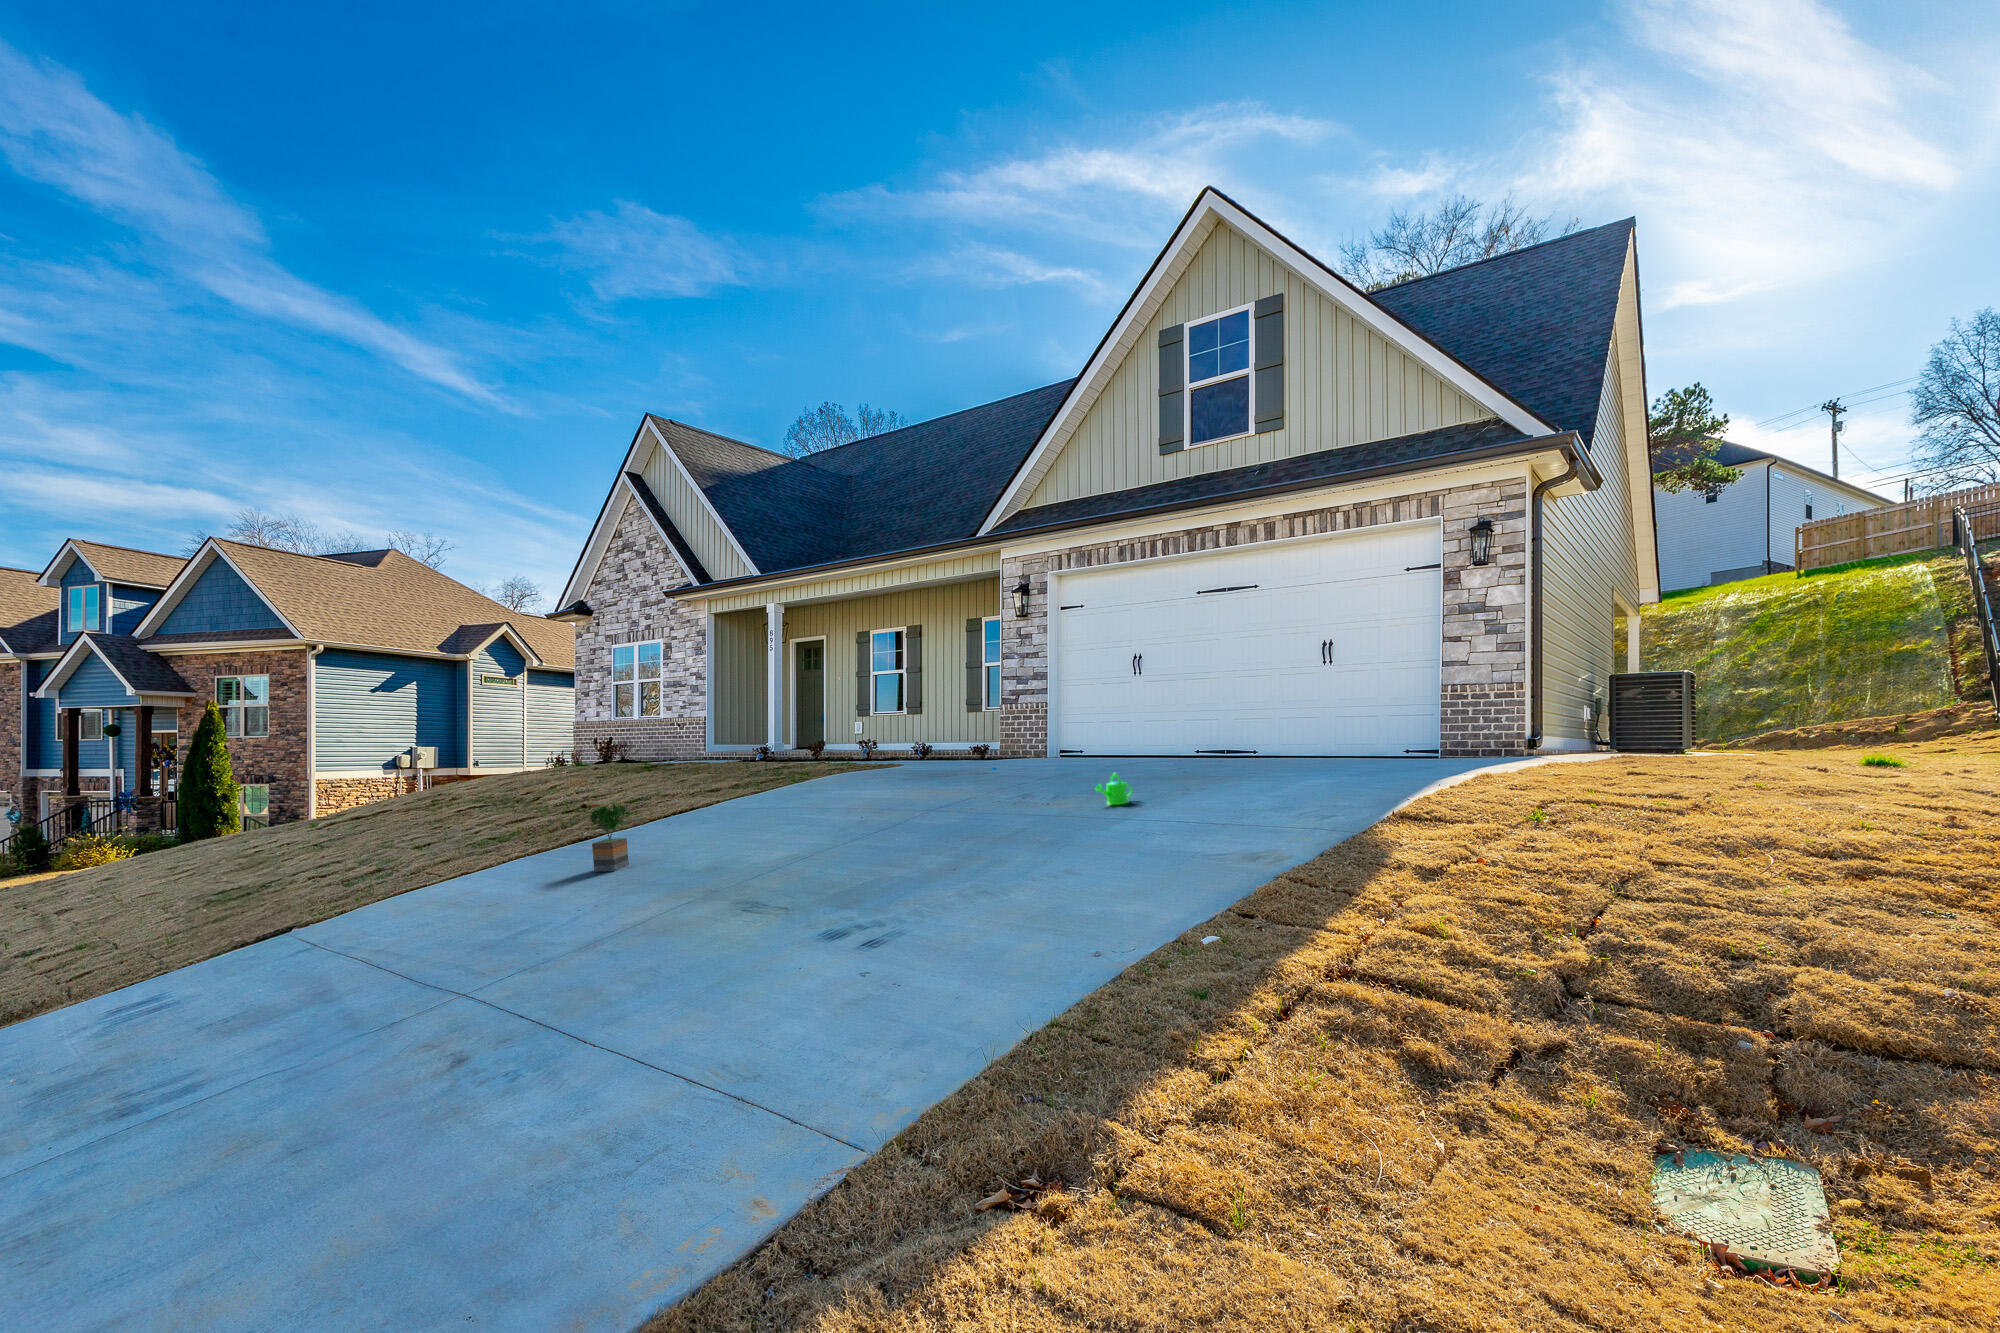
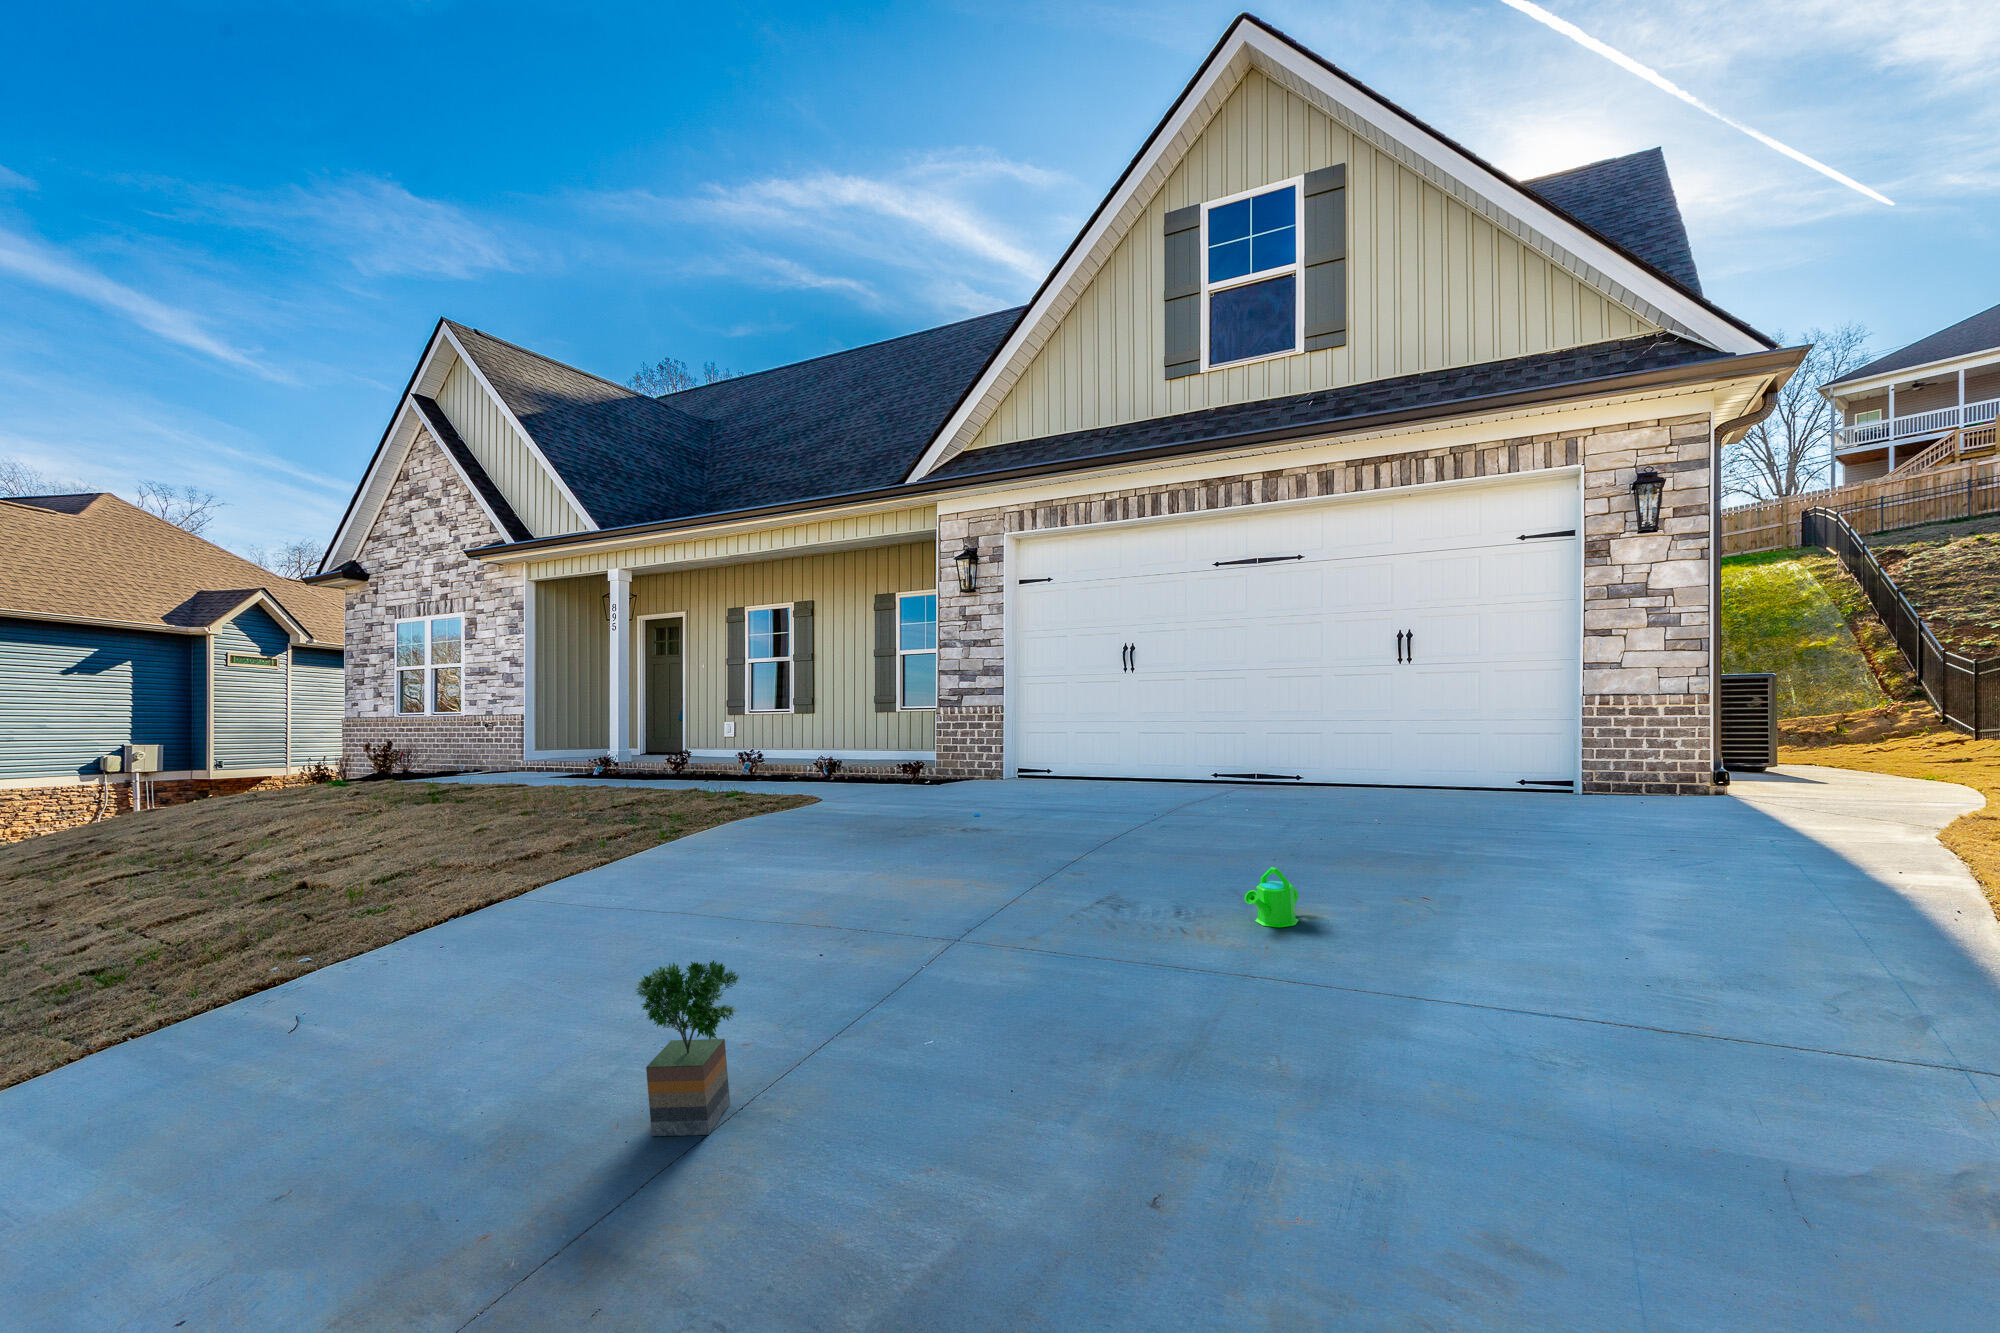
potted tree: present [590,806,631,872] -> present [636,960,739,1136]

